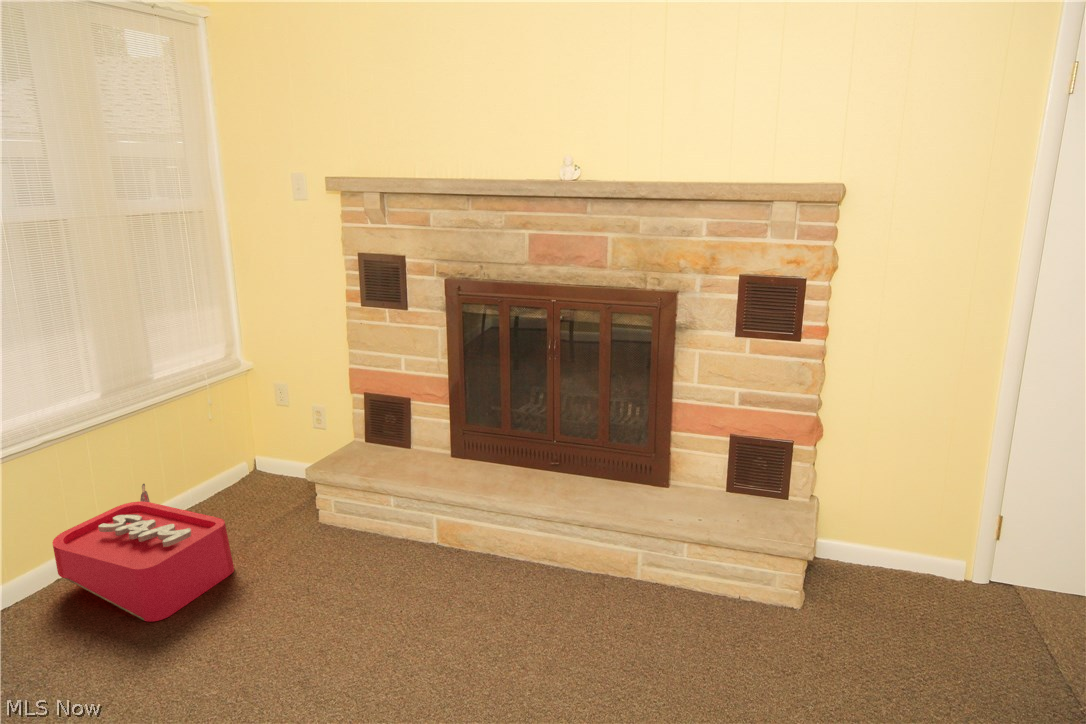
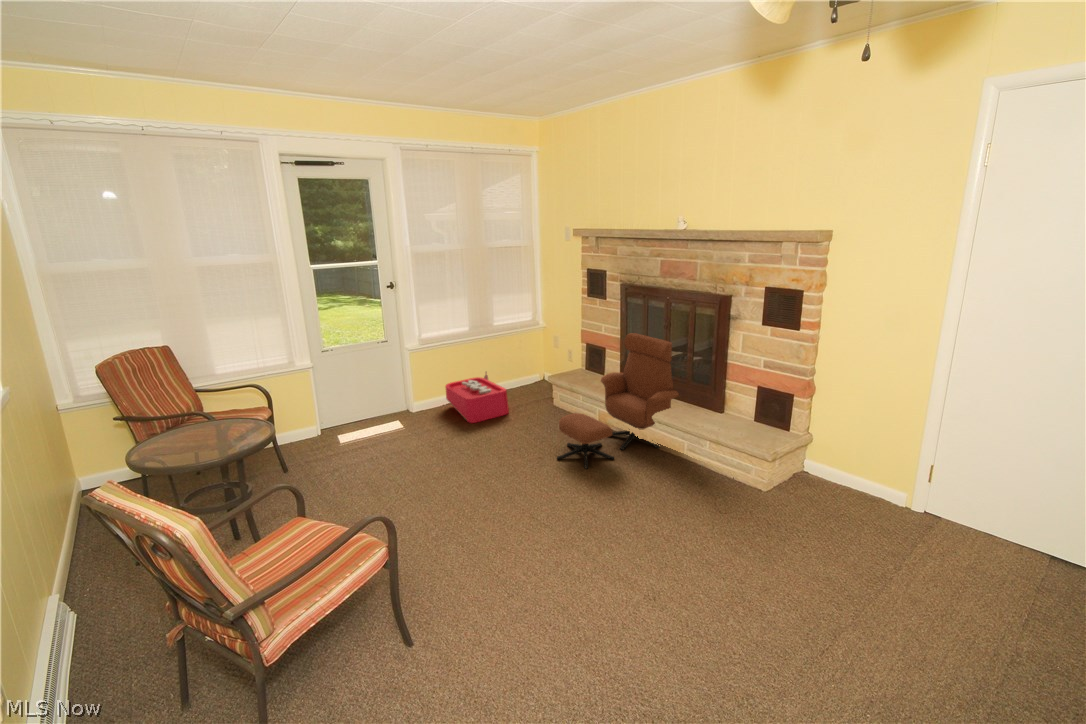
lounge chair: none [410,369,609,664] -> present [557,333,678,468]

